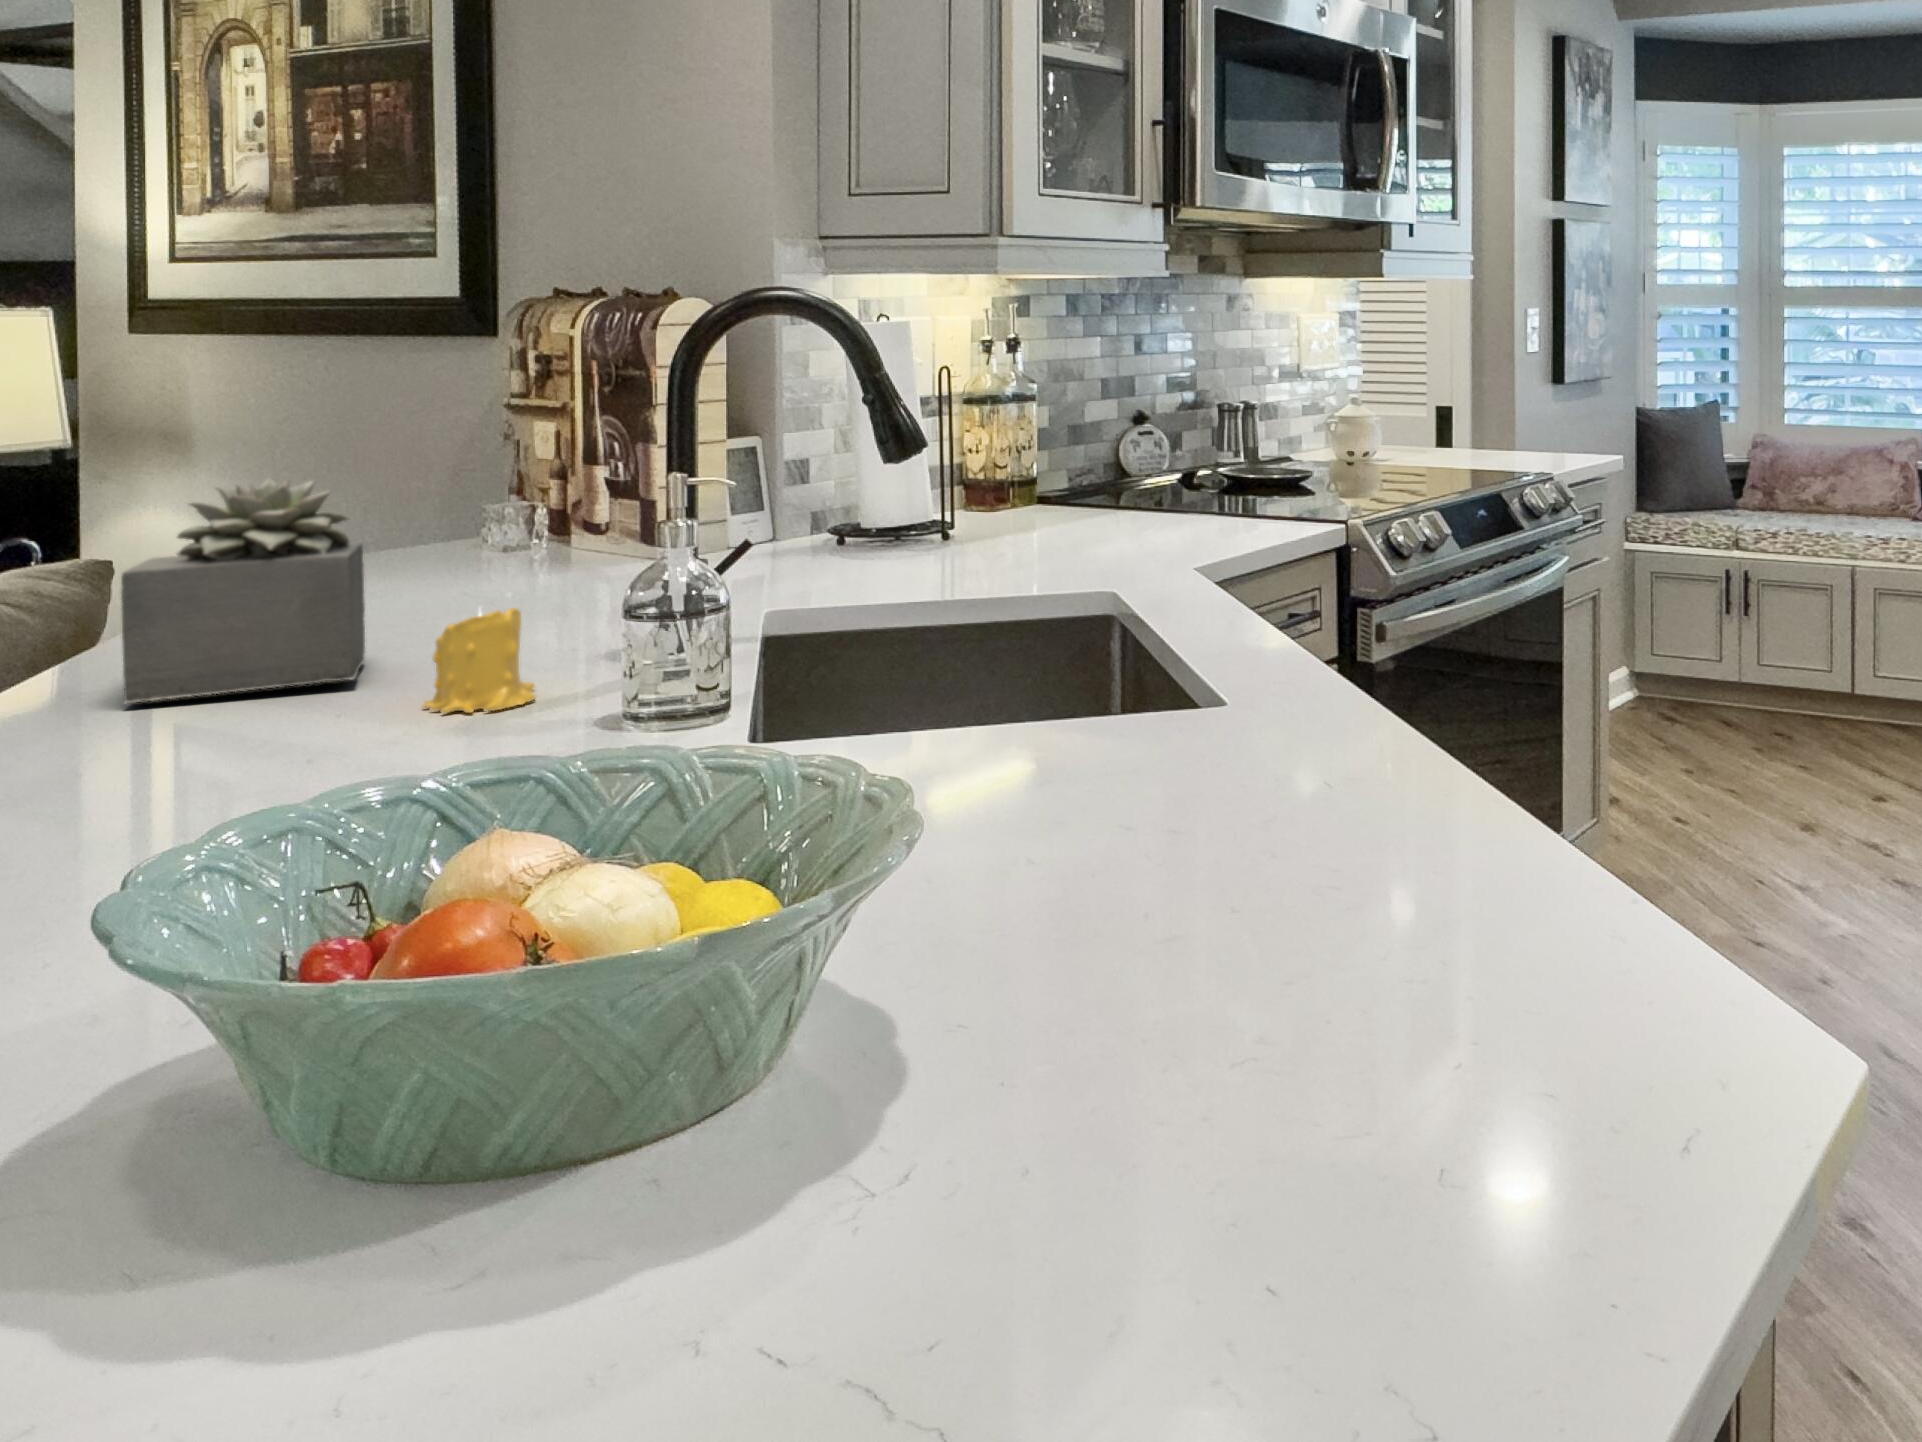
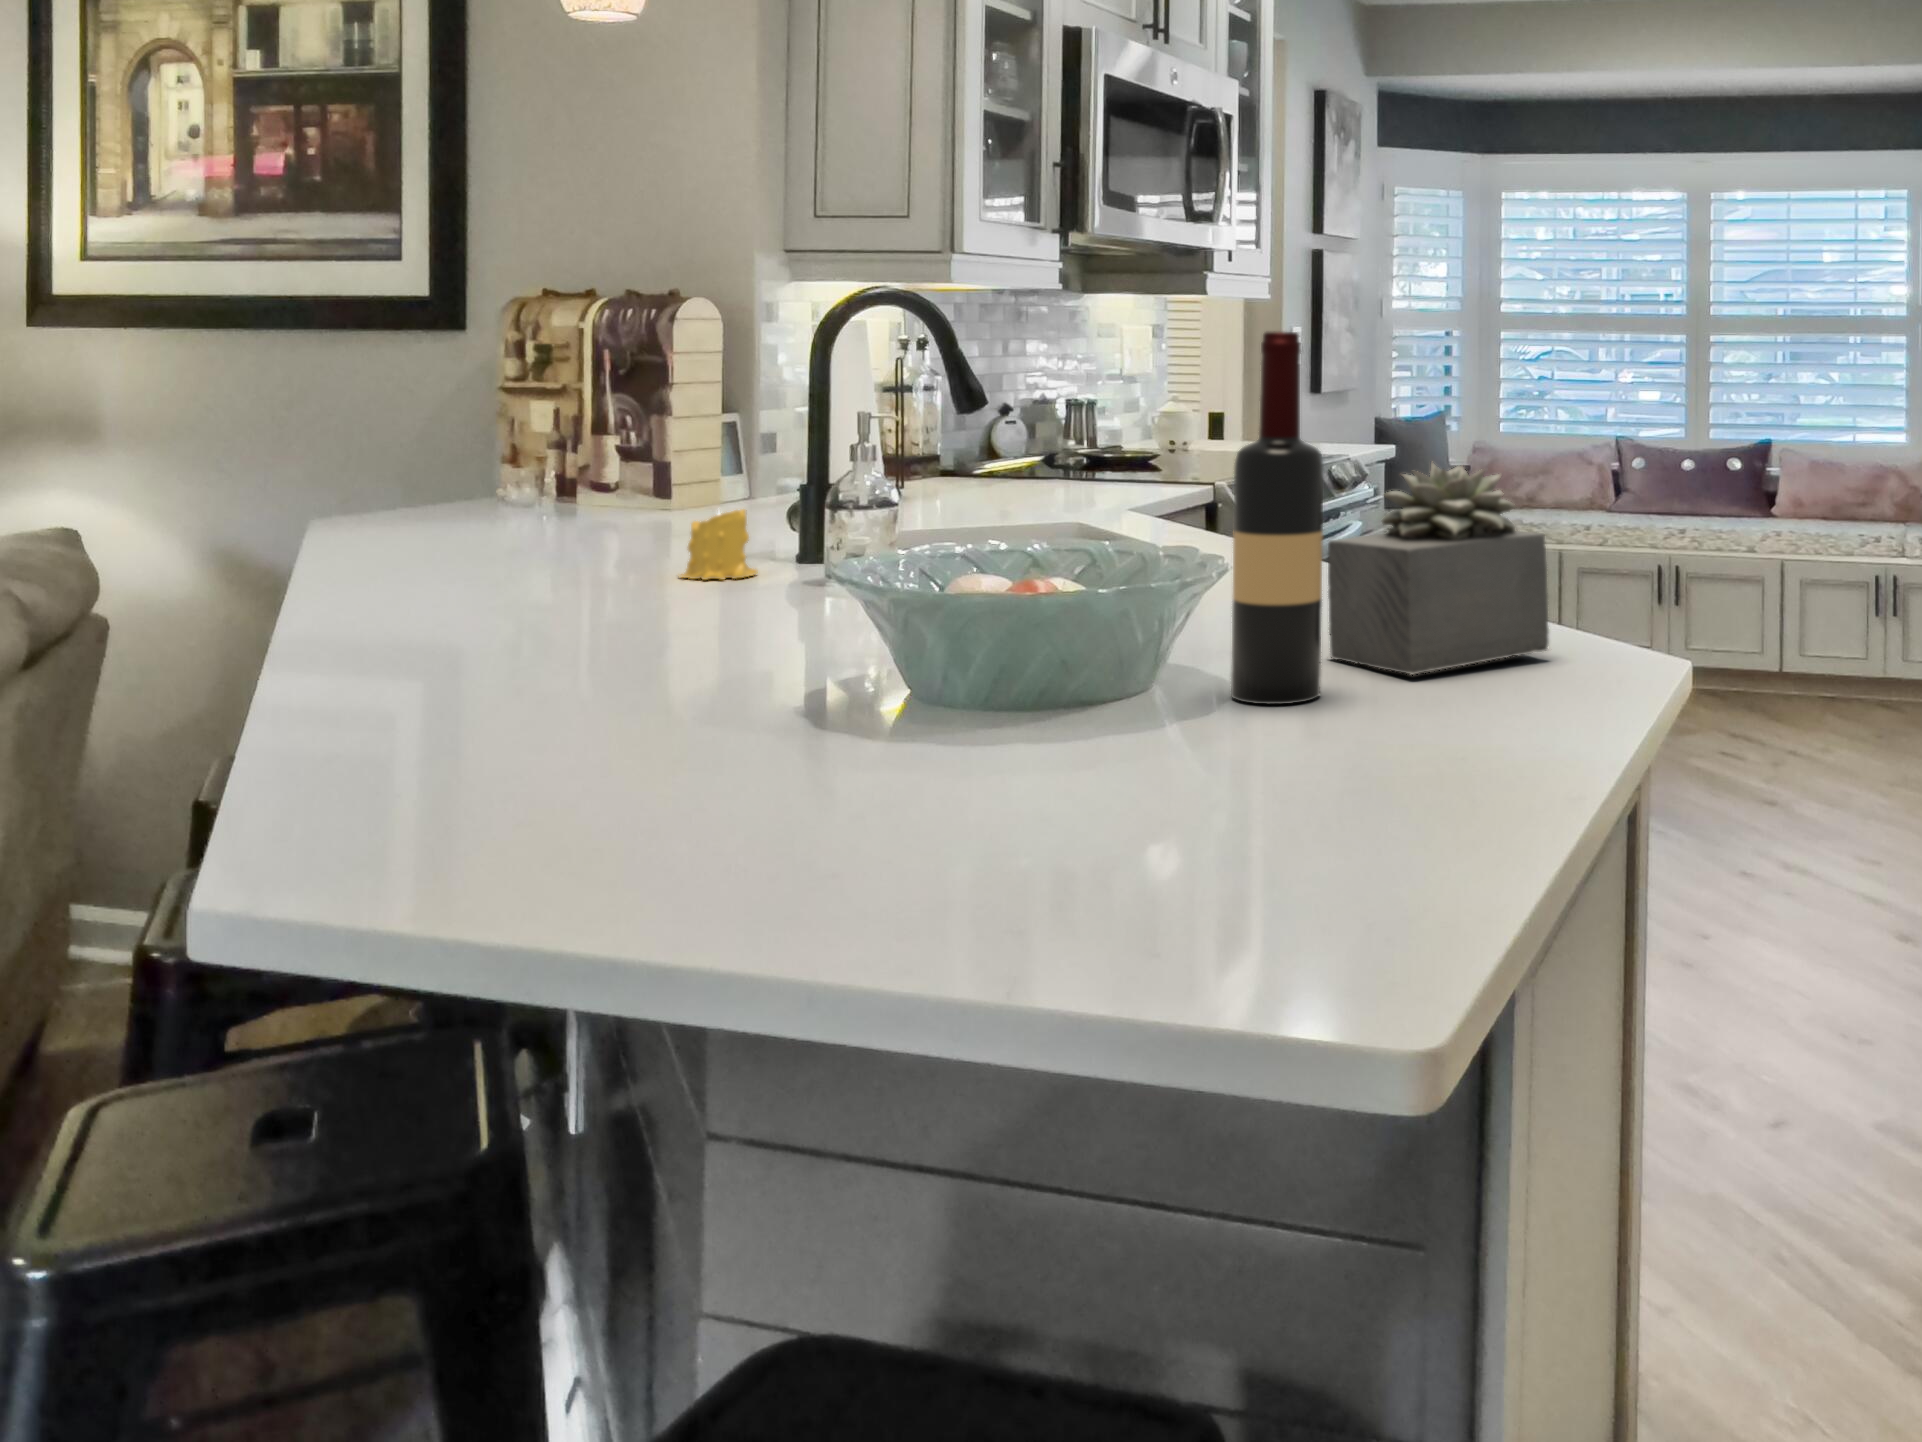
wine bottle: none [750,399,958,1244] -> present [1231,331,1324,704]
succulent plant: present [121,477,365,704] -> present [1328,461,1549,674]

